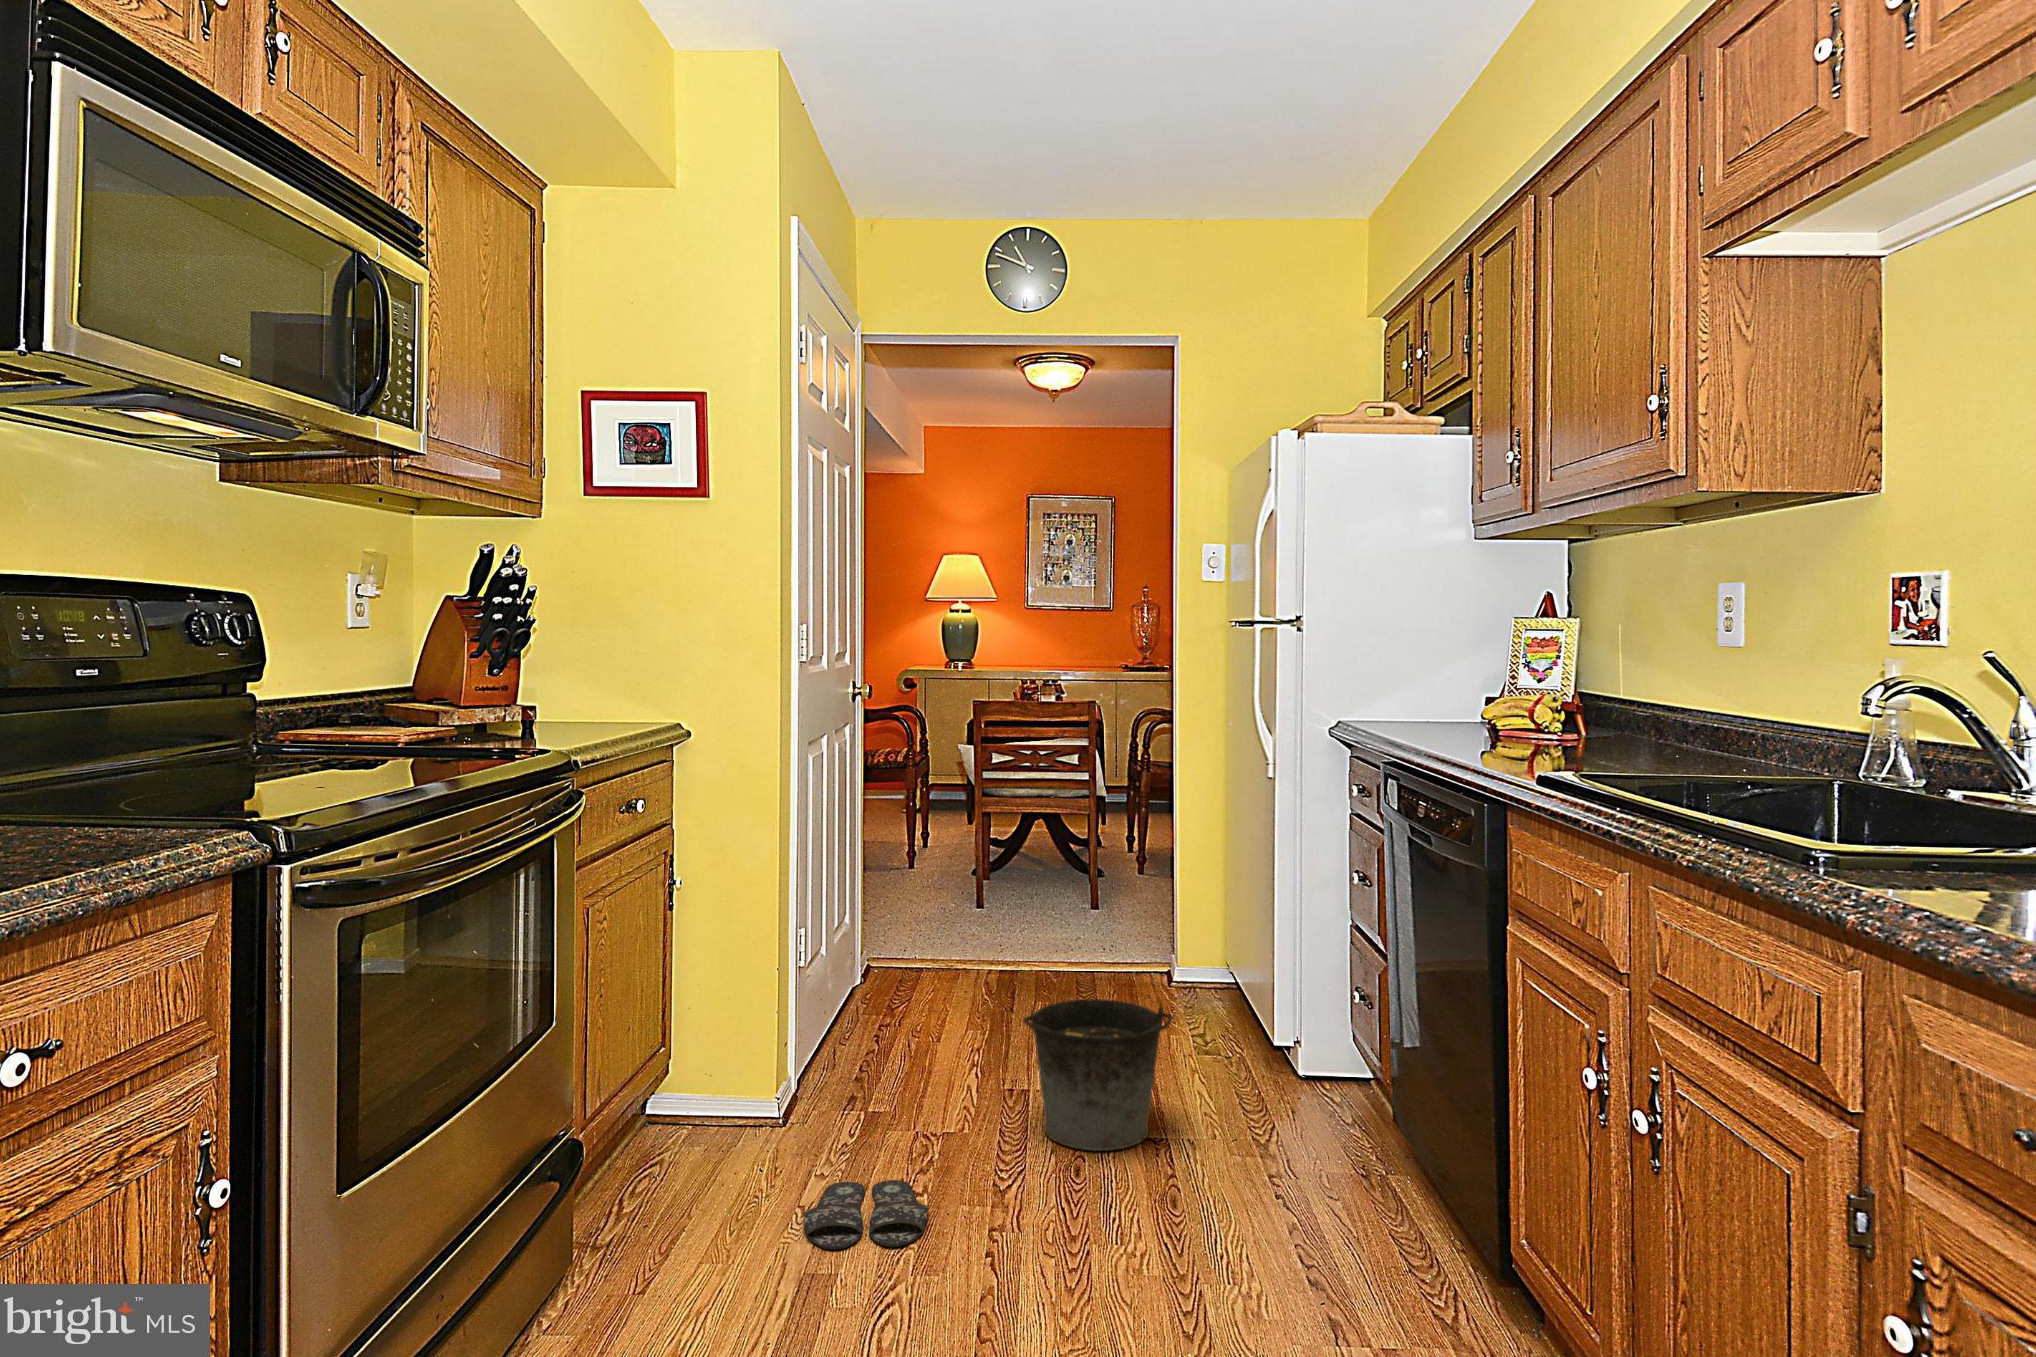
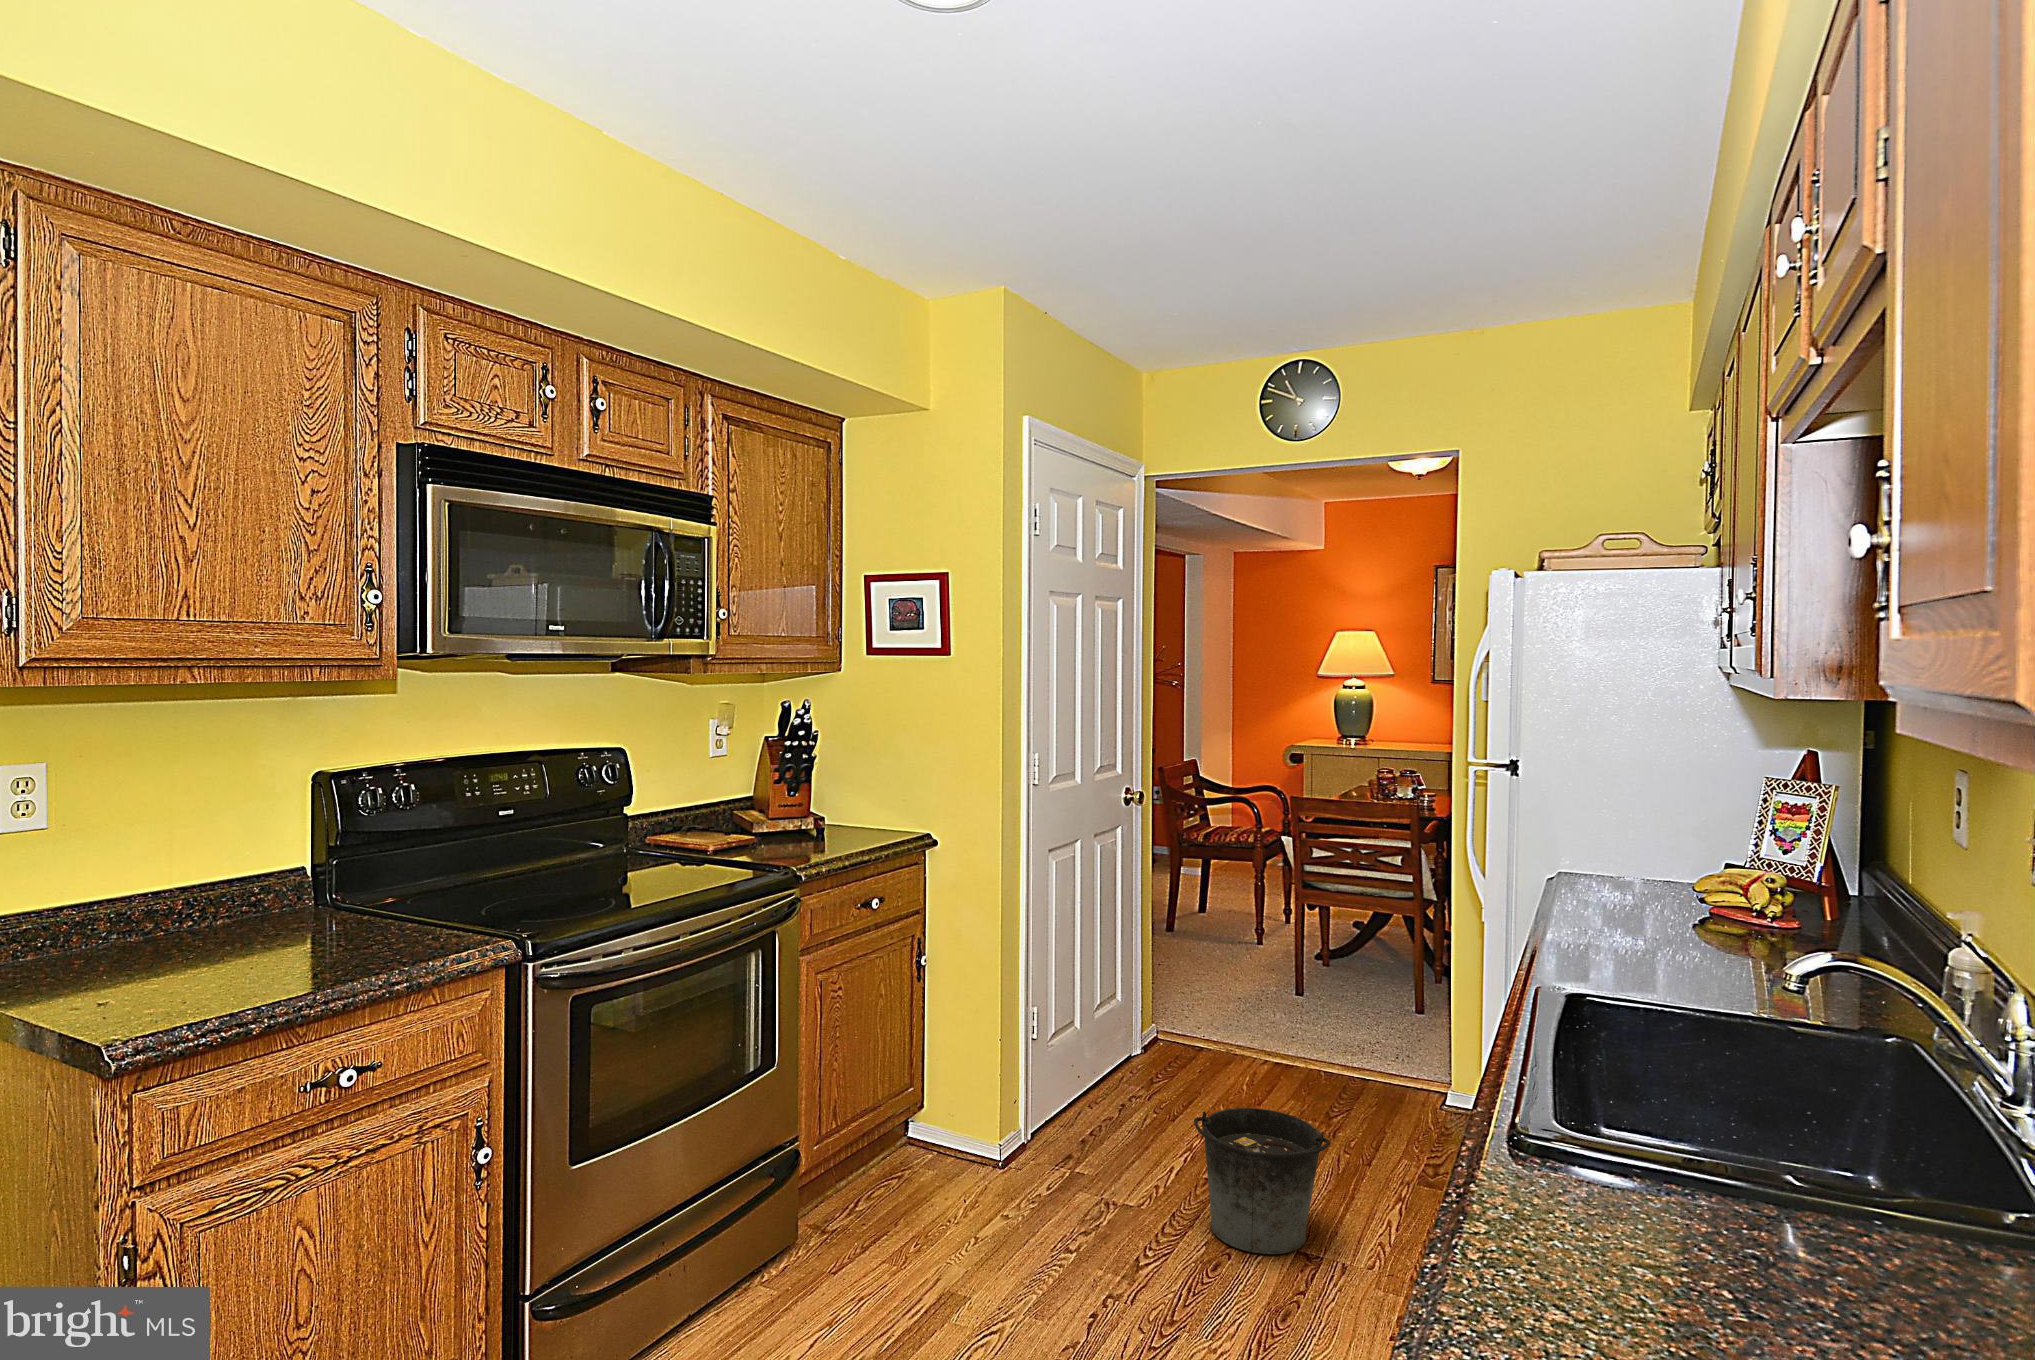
slippers: present [804,1180,929,1250] -> none [967,1226,1070,1292]

